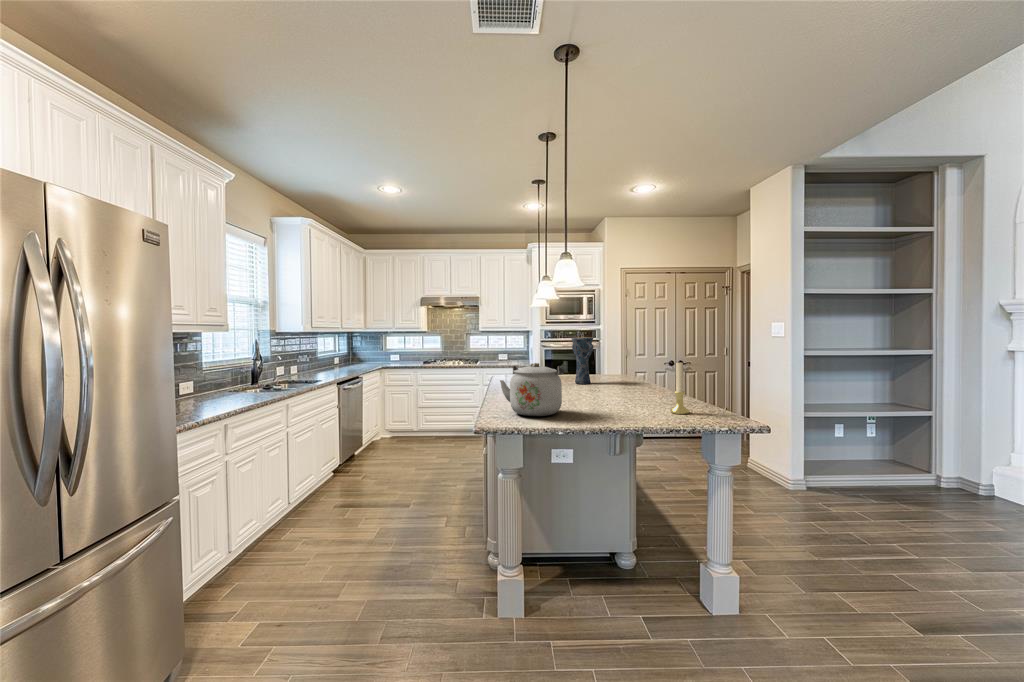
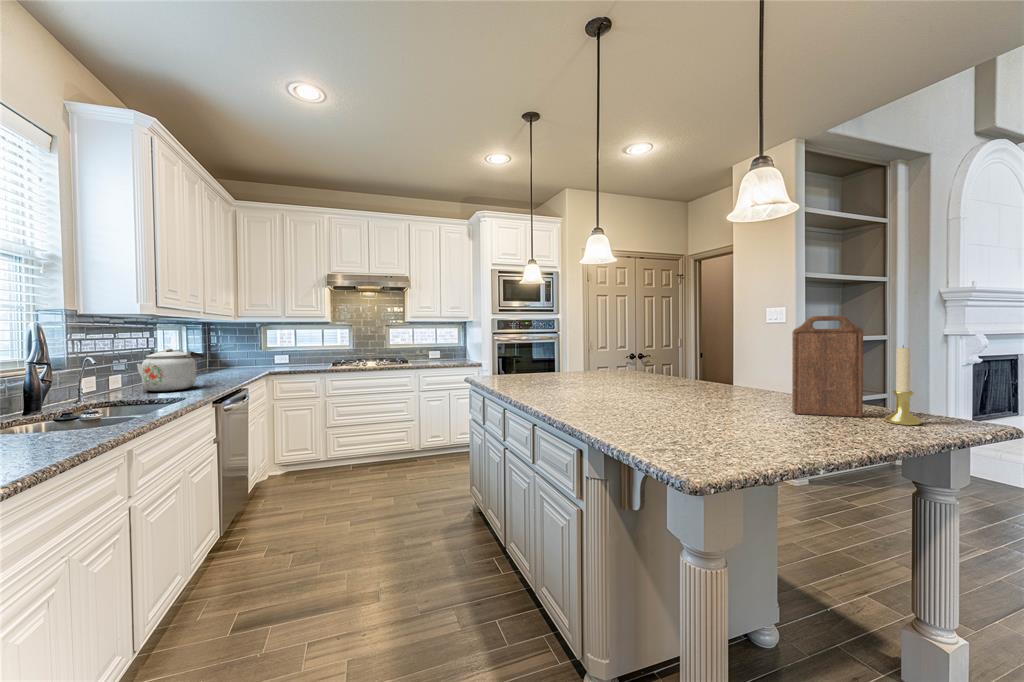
vase: present [571,338,593,384] -> none [600,322,644,385]
cutting board: none [629,340,668,409] -> present [792,316,863,417]
kettle: present [500,363,564,416] -> present [137,349,204,391]

